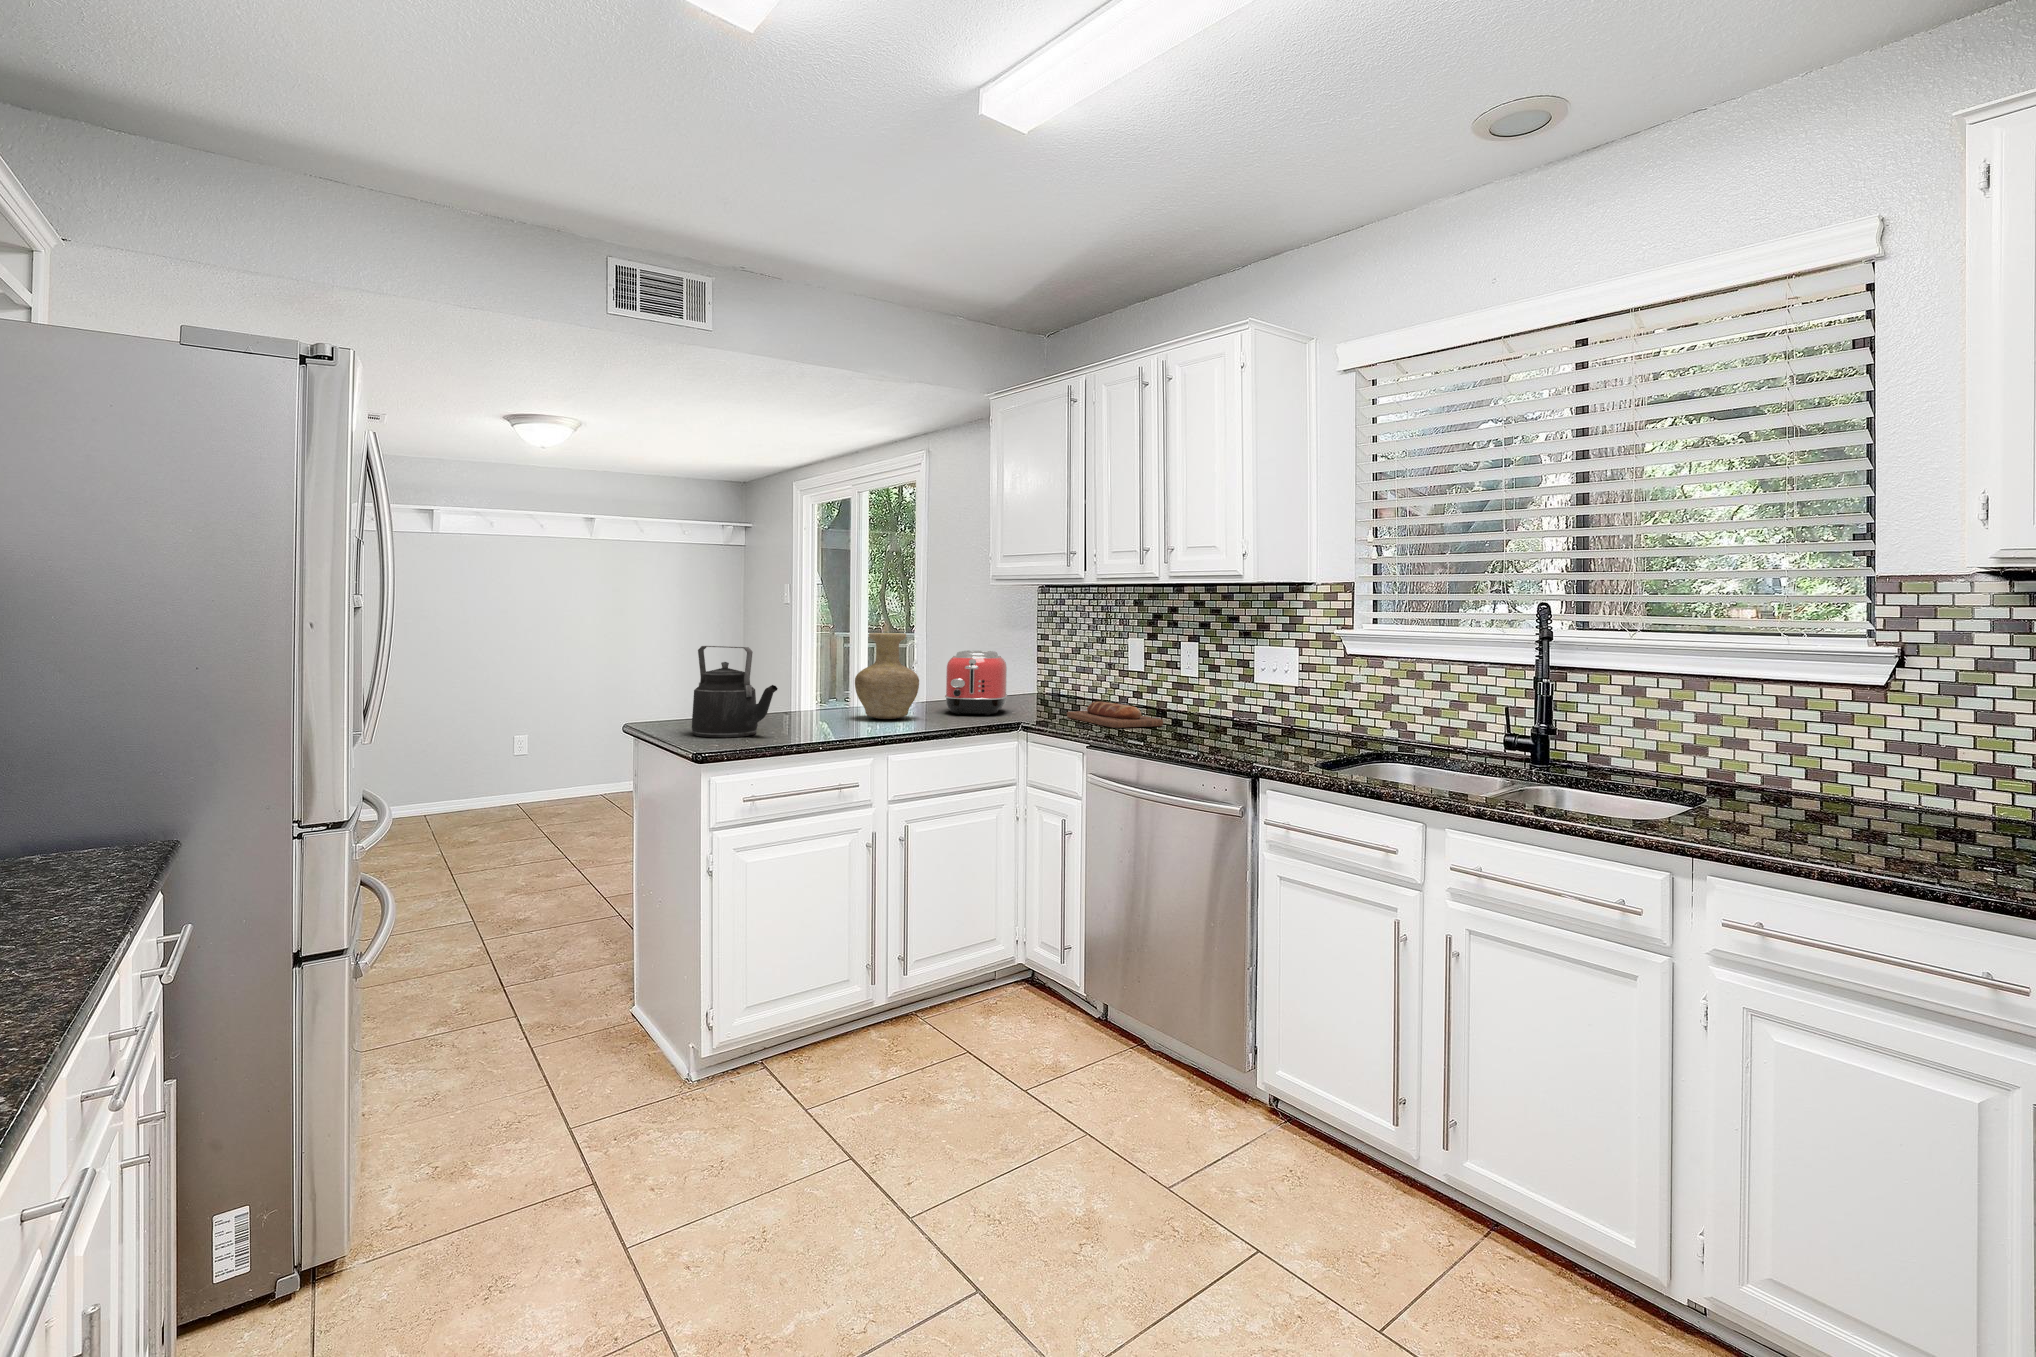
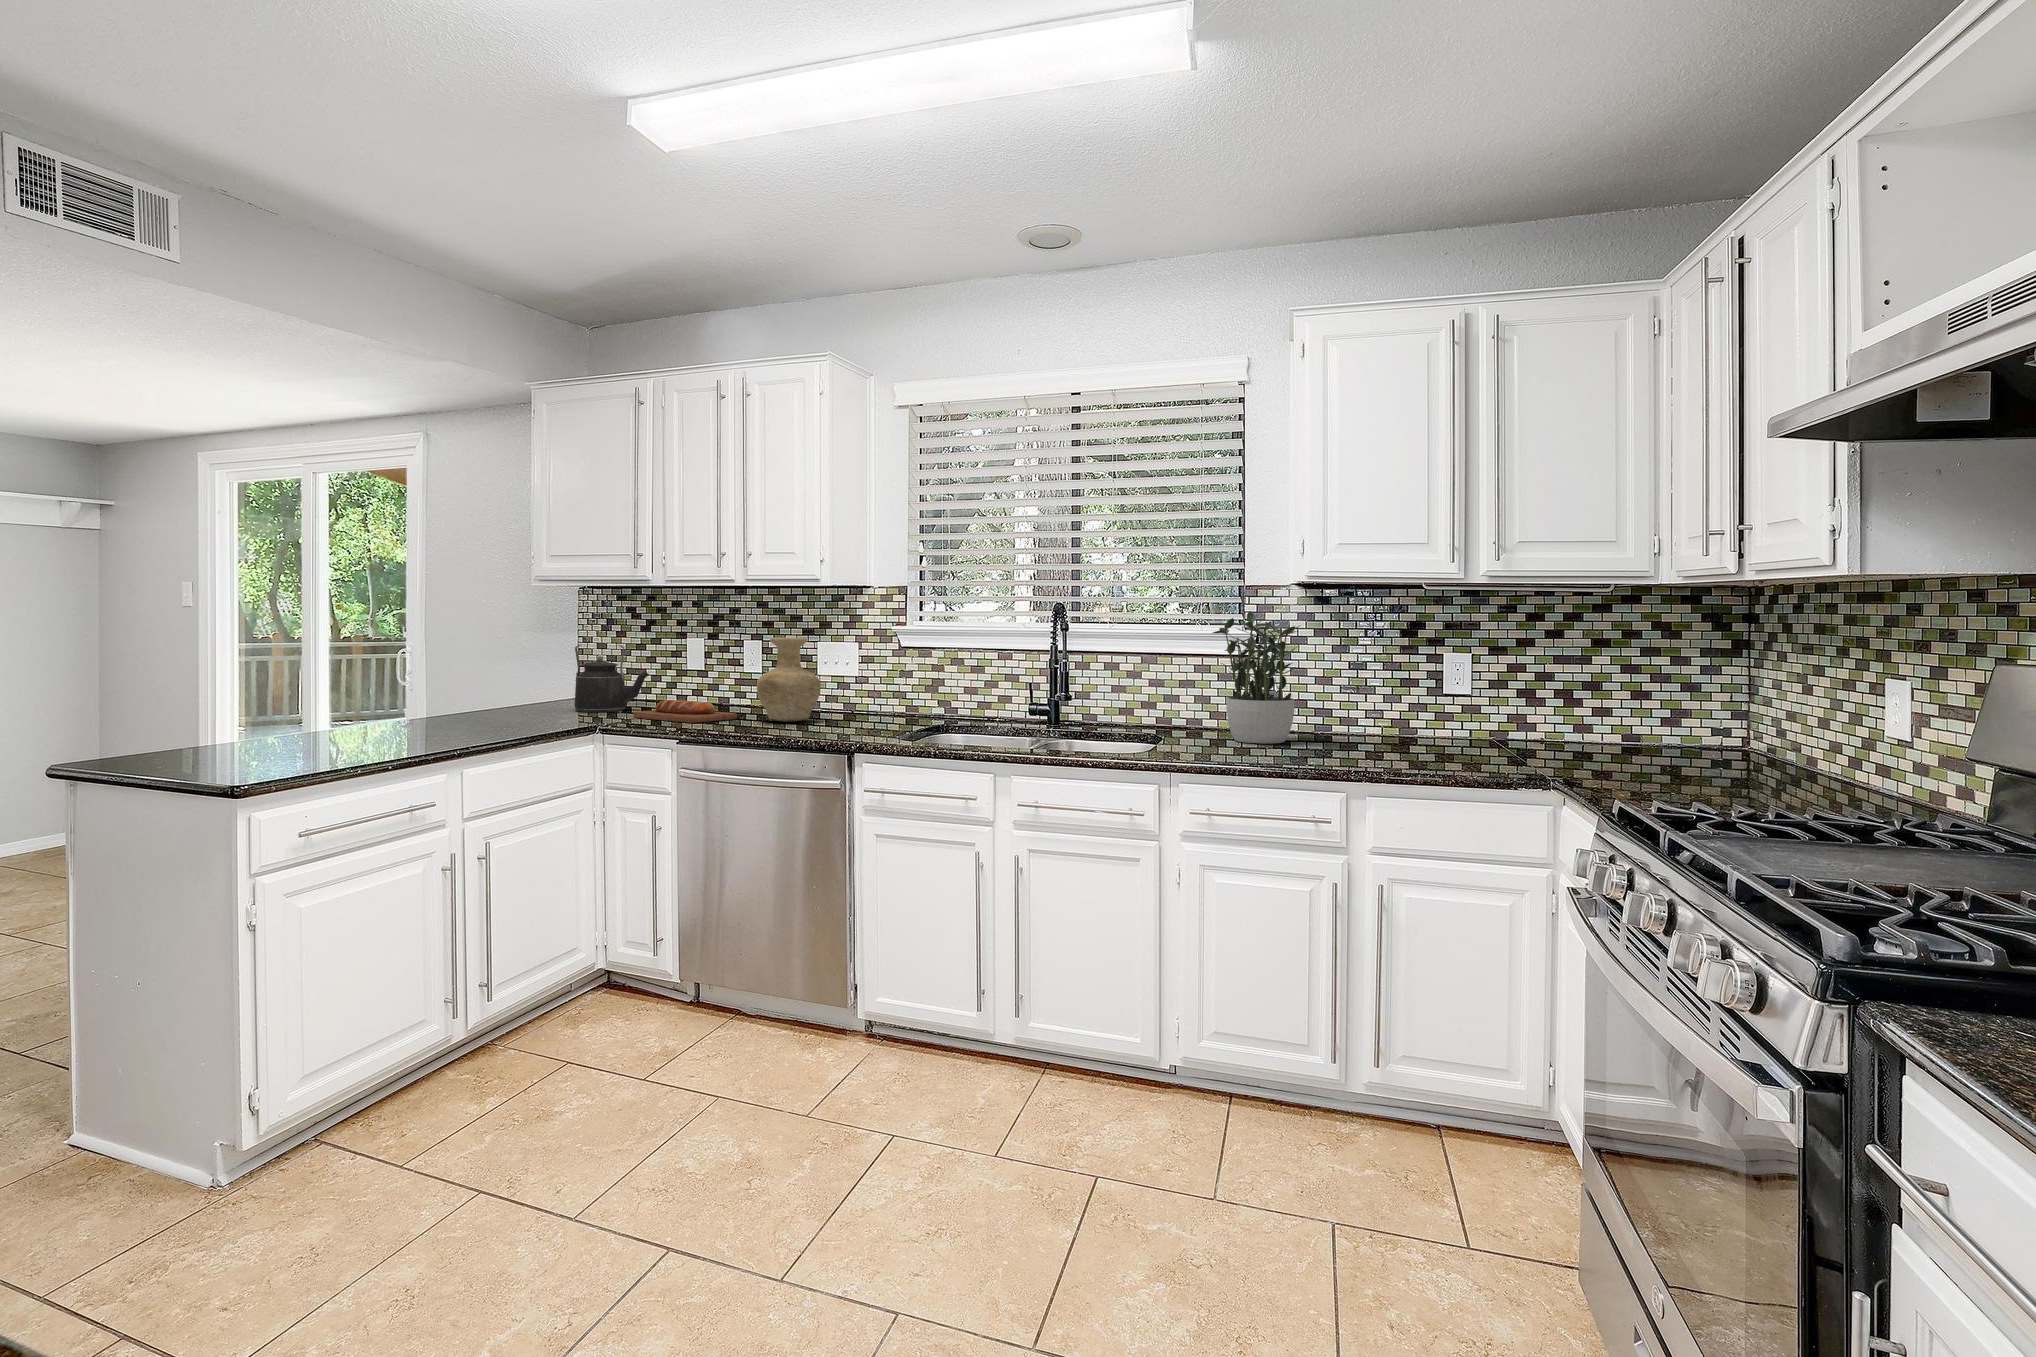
potted plant: none [1809,618,2000,830] -> present [1213,611,1299,743]
vase: present [855,633,919,719] -> present [757,638,821,722]
kettle: present [692,646,778,737] -> present [575,645,649,712]
toaster: present [945,651,1007,715] -> none [493,654,563,721]

